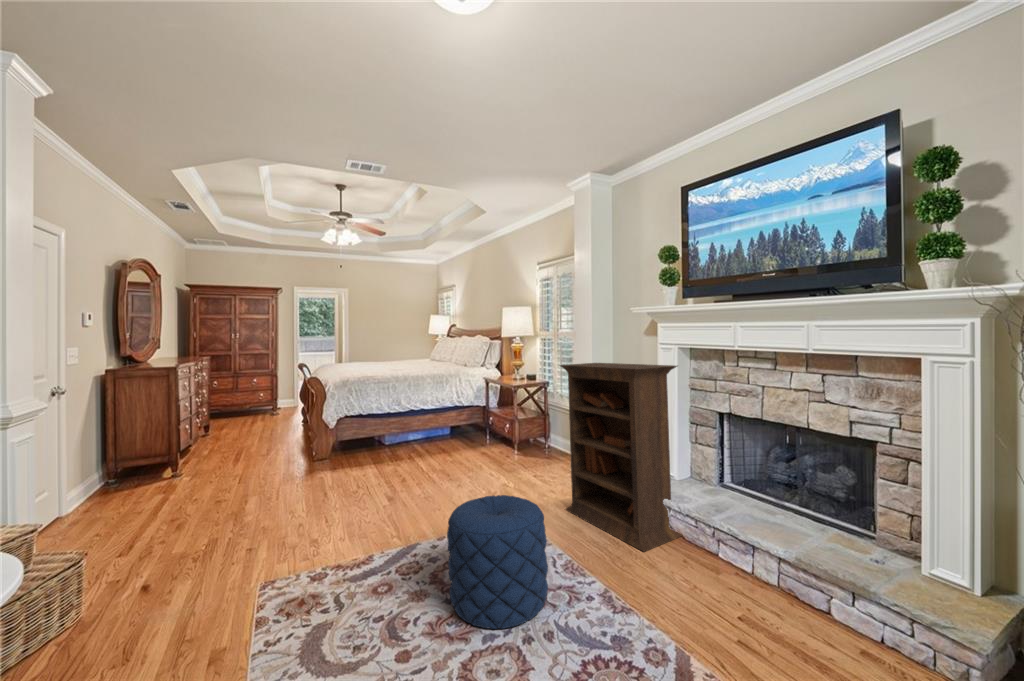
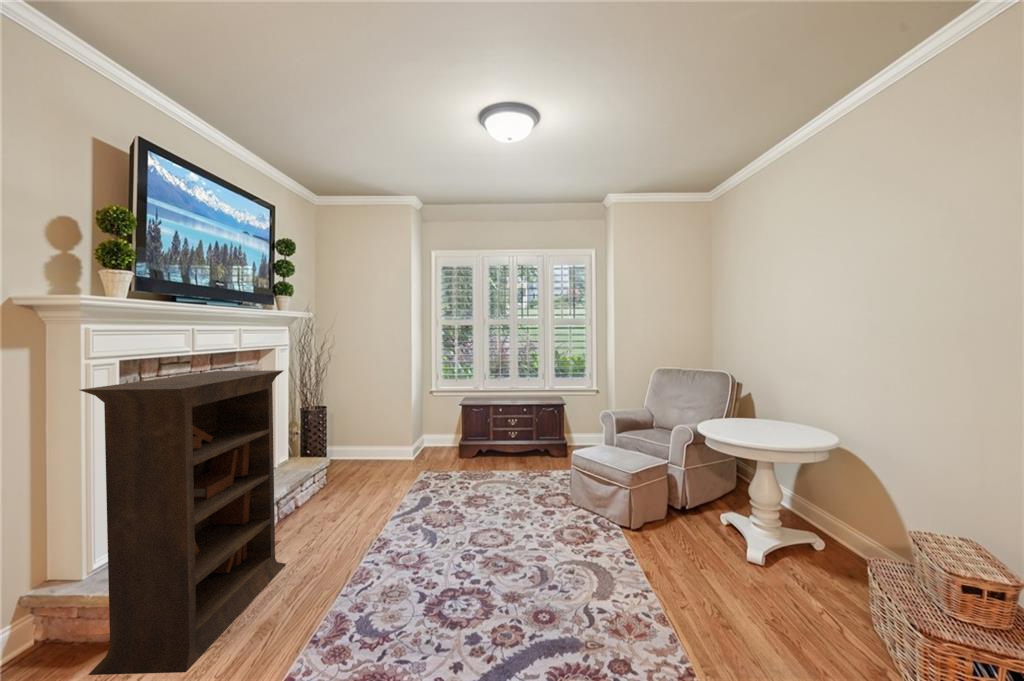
pouf: present [447,495,548,629] -> none [403,478,494,597]

